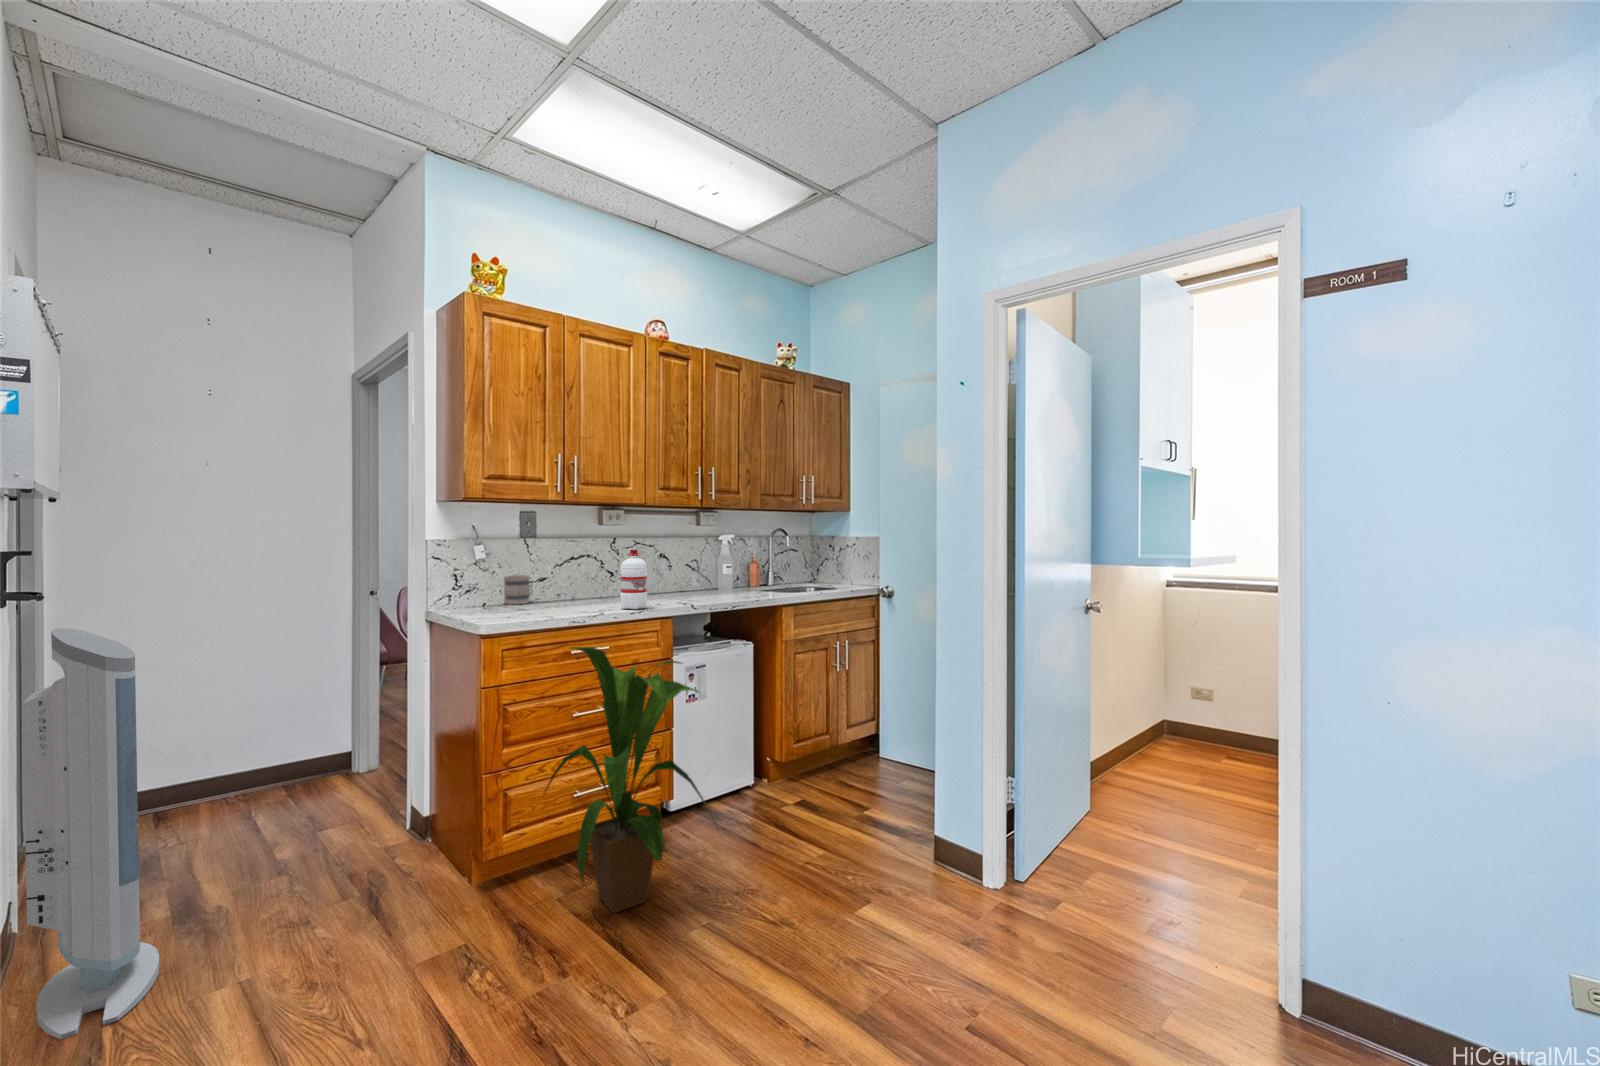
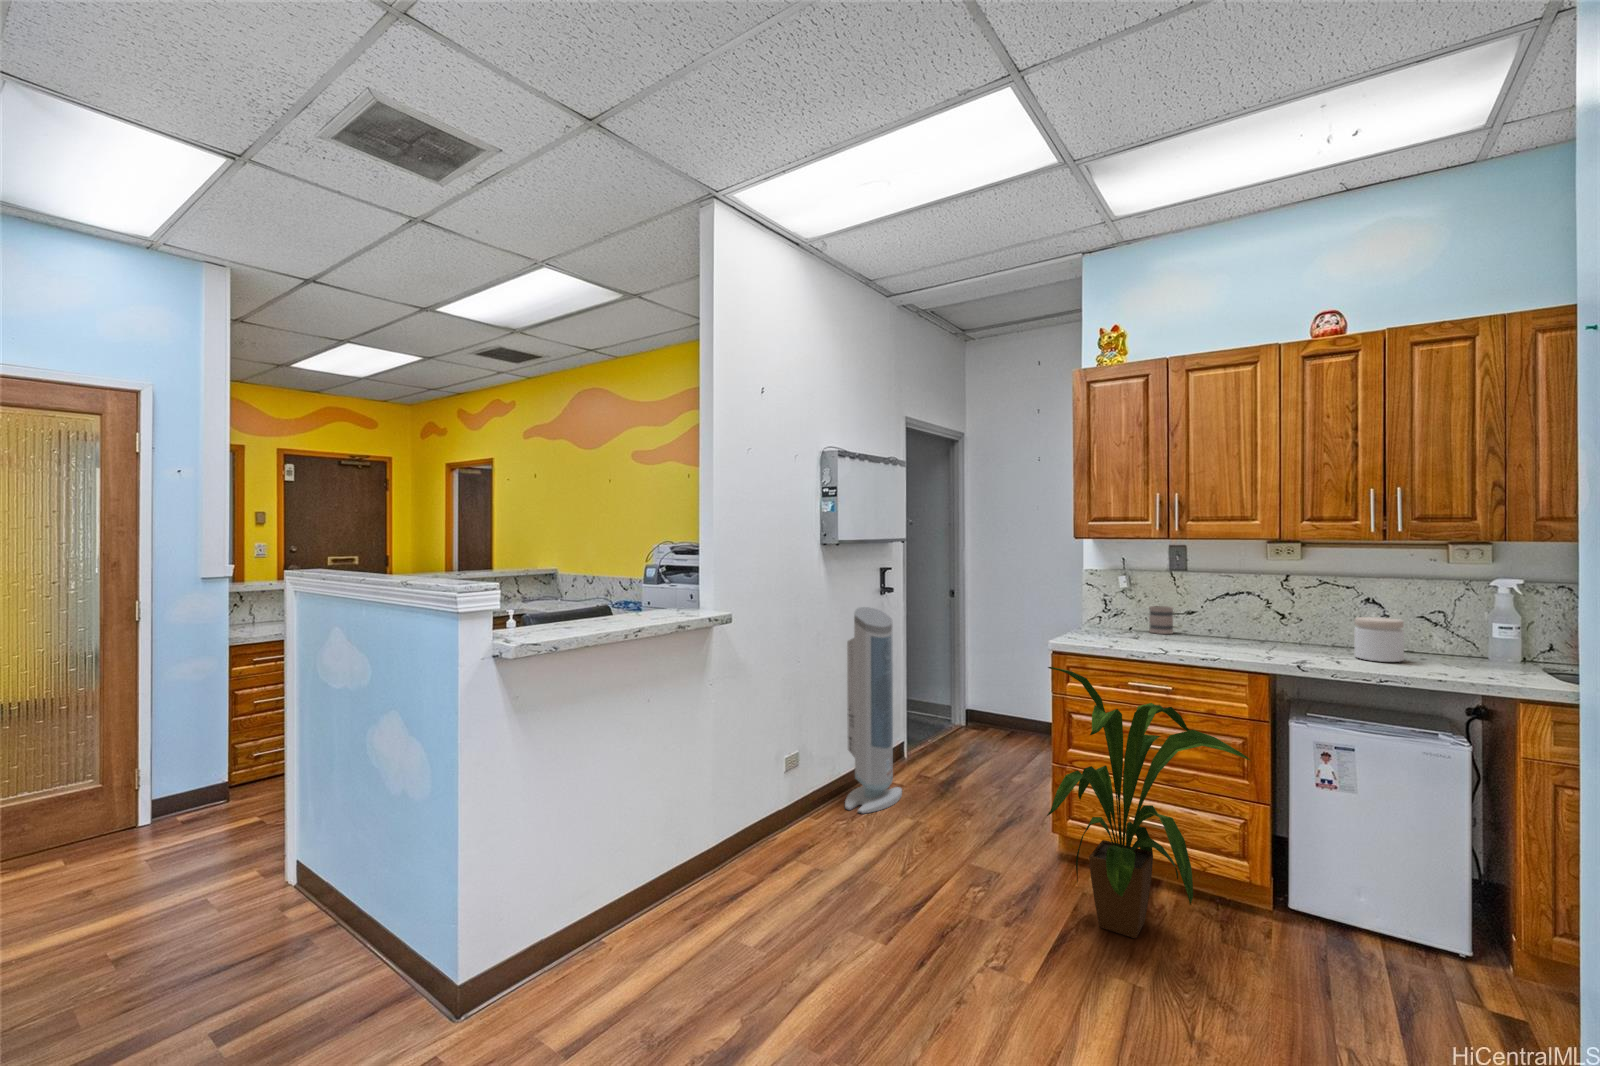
water bottle: present [620,550,647,609] -> none [1220,589,1254,655]
jar: none [685,566,714,599] -> present [1355,617,1404,662]

